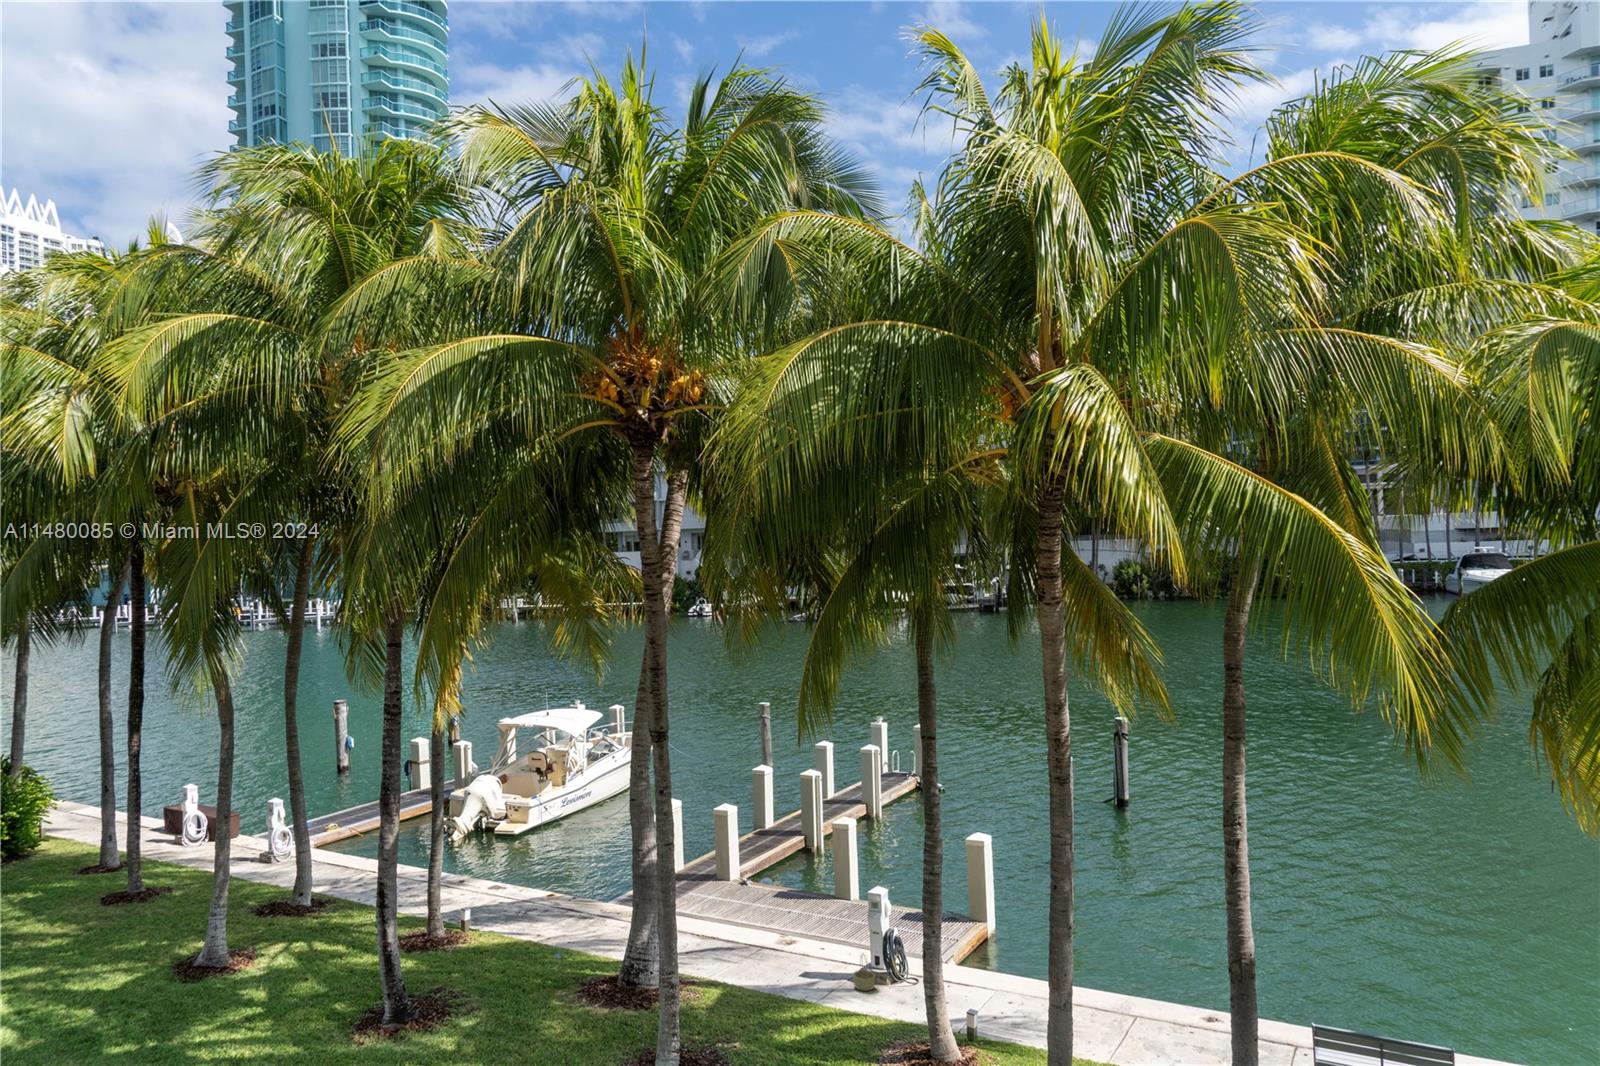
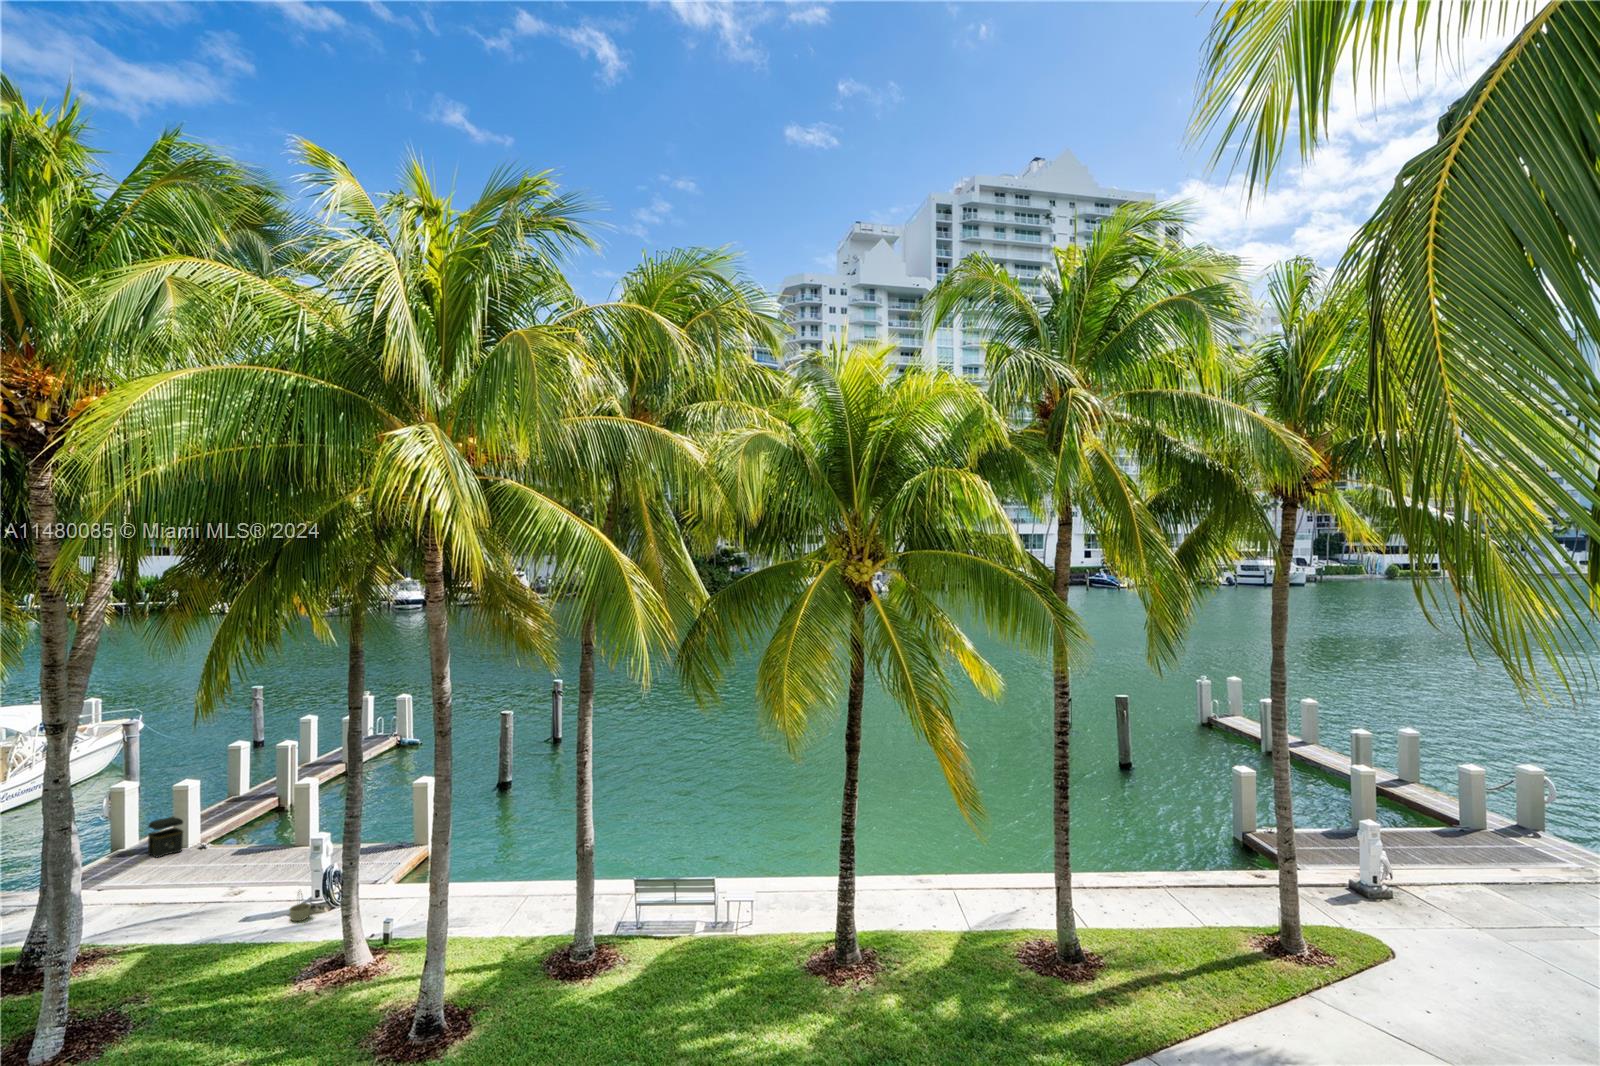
toolbox: none [693,844,725,887] -> present [148,817,183,857]

